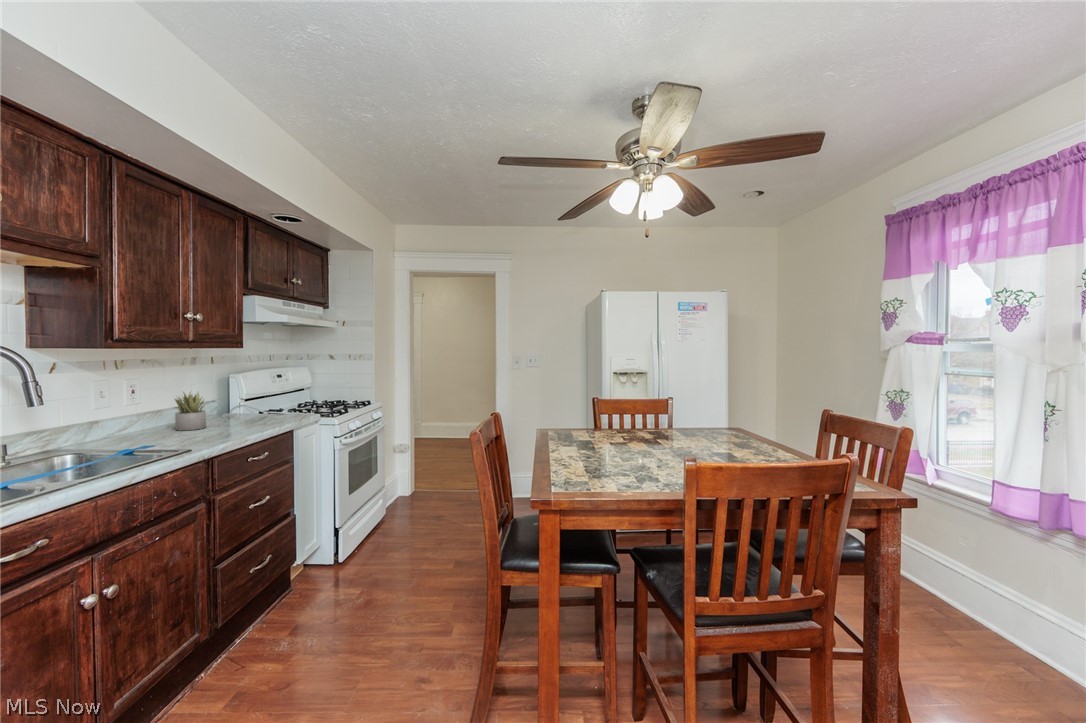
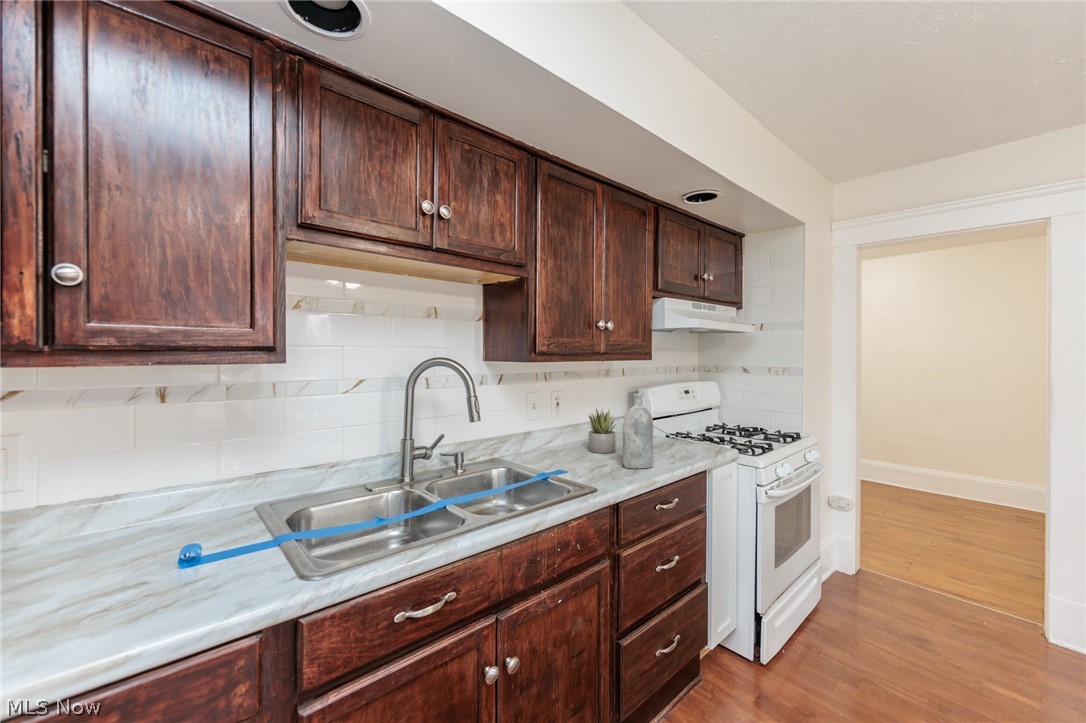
bottle: none [215,374,244,435] -> present [623,394,653,469]

